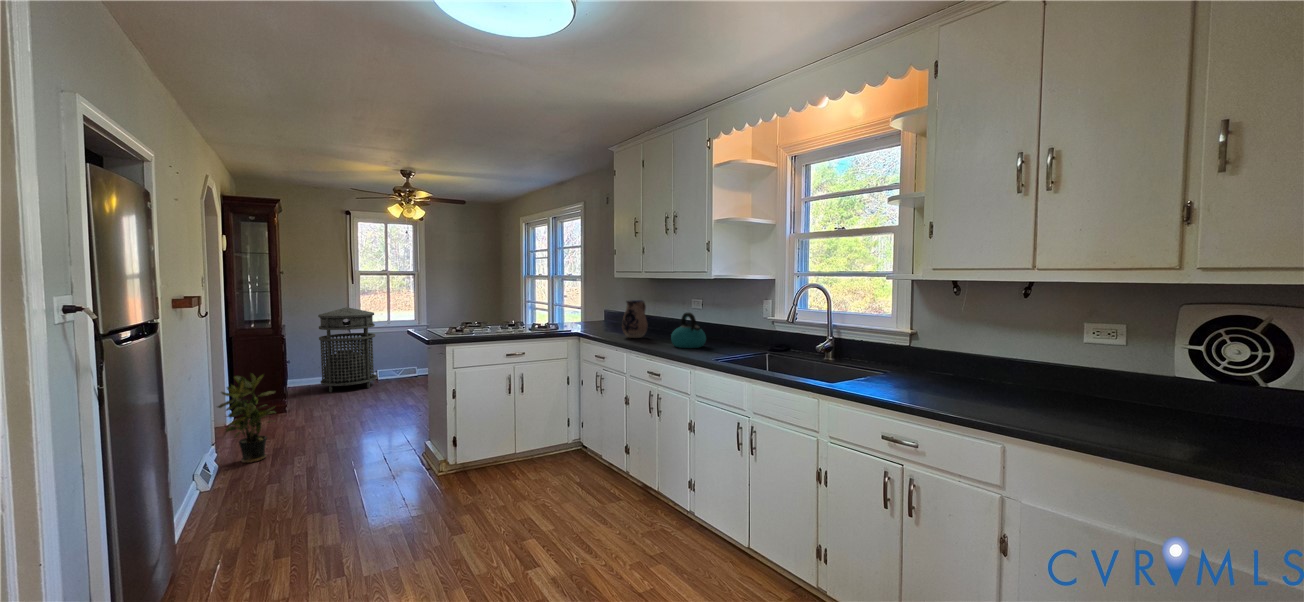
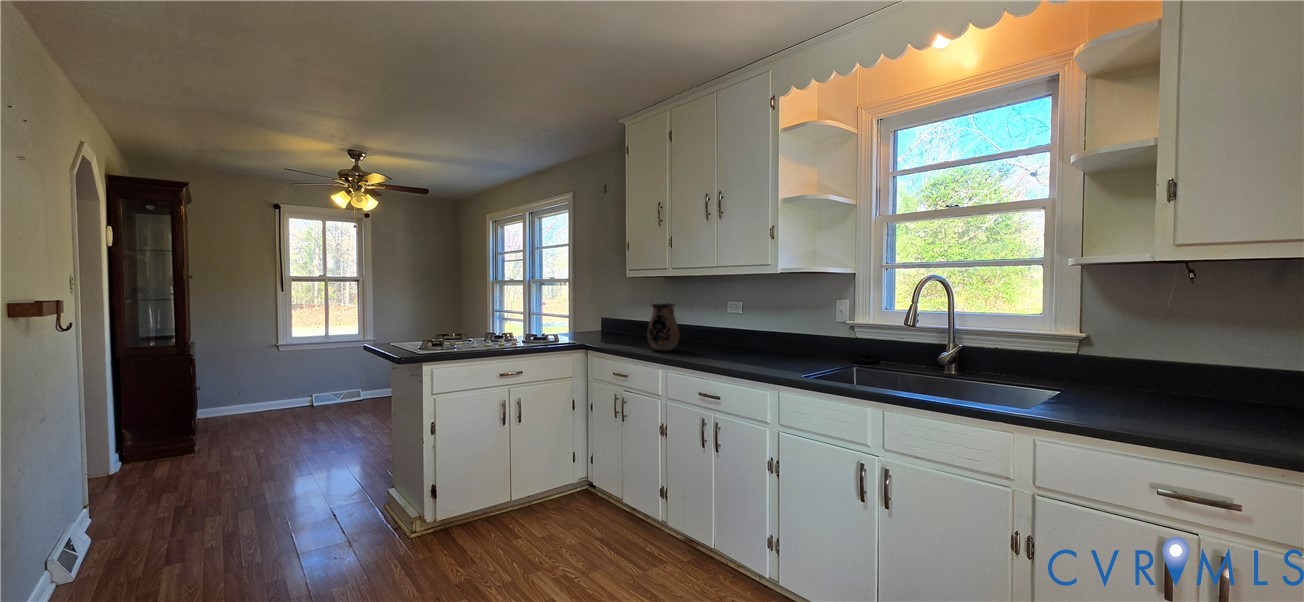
trash can: present [318,307,377,392] -> none [236,320,312,426]
kettle: present [671,313,706,348] -> none [721,317,767,361]
potted plant: present [218,373,276,463] -> none [91,407,181,532]

